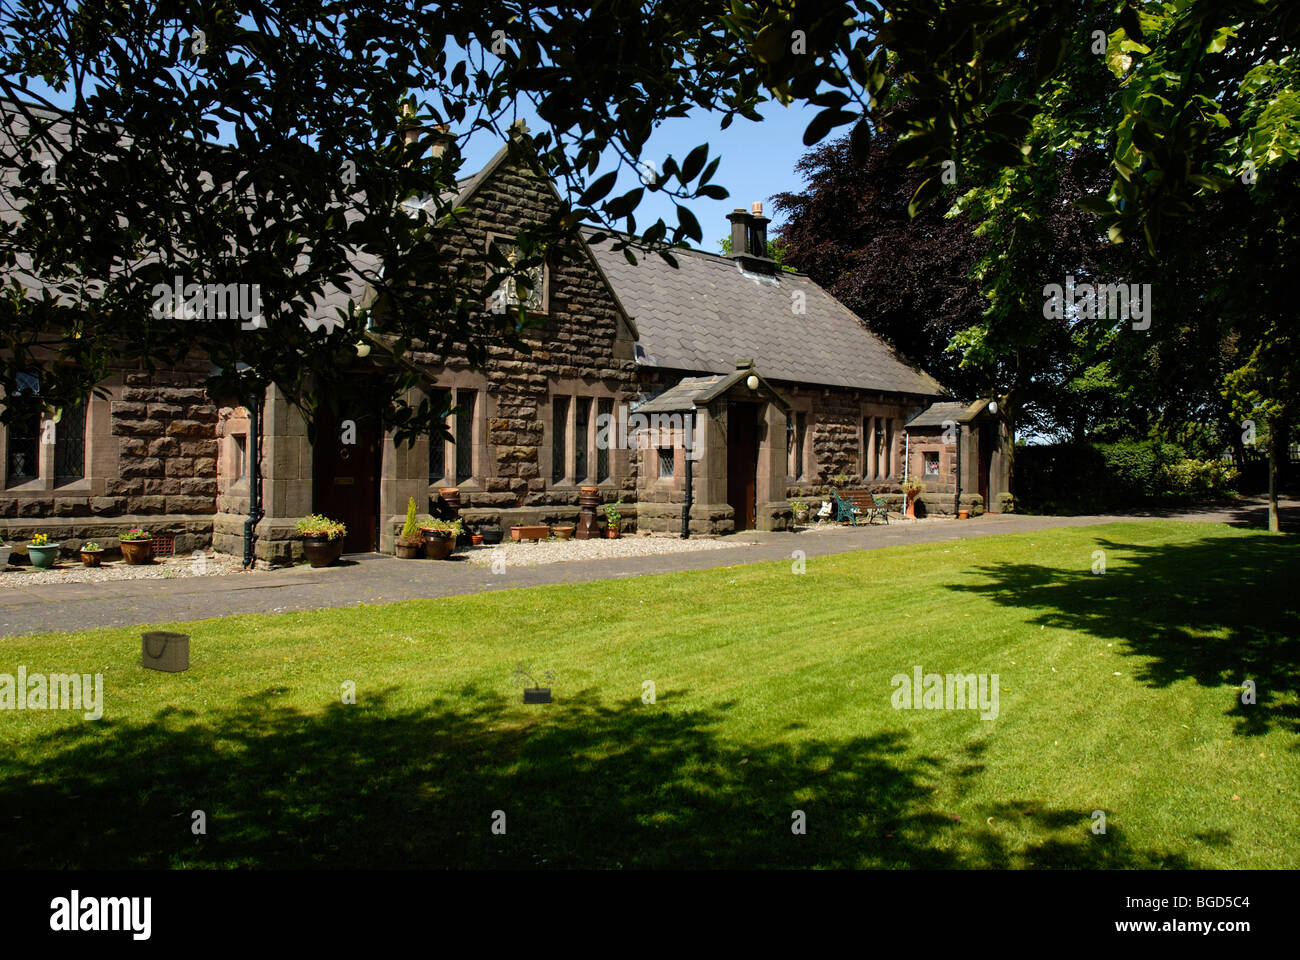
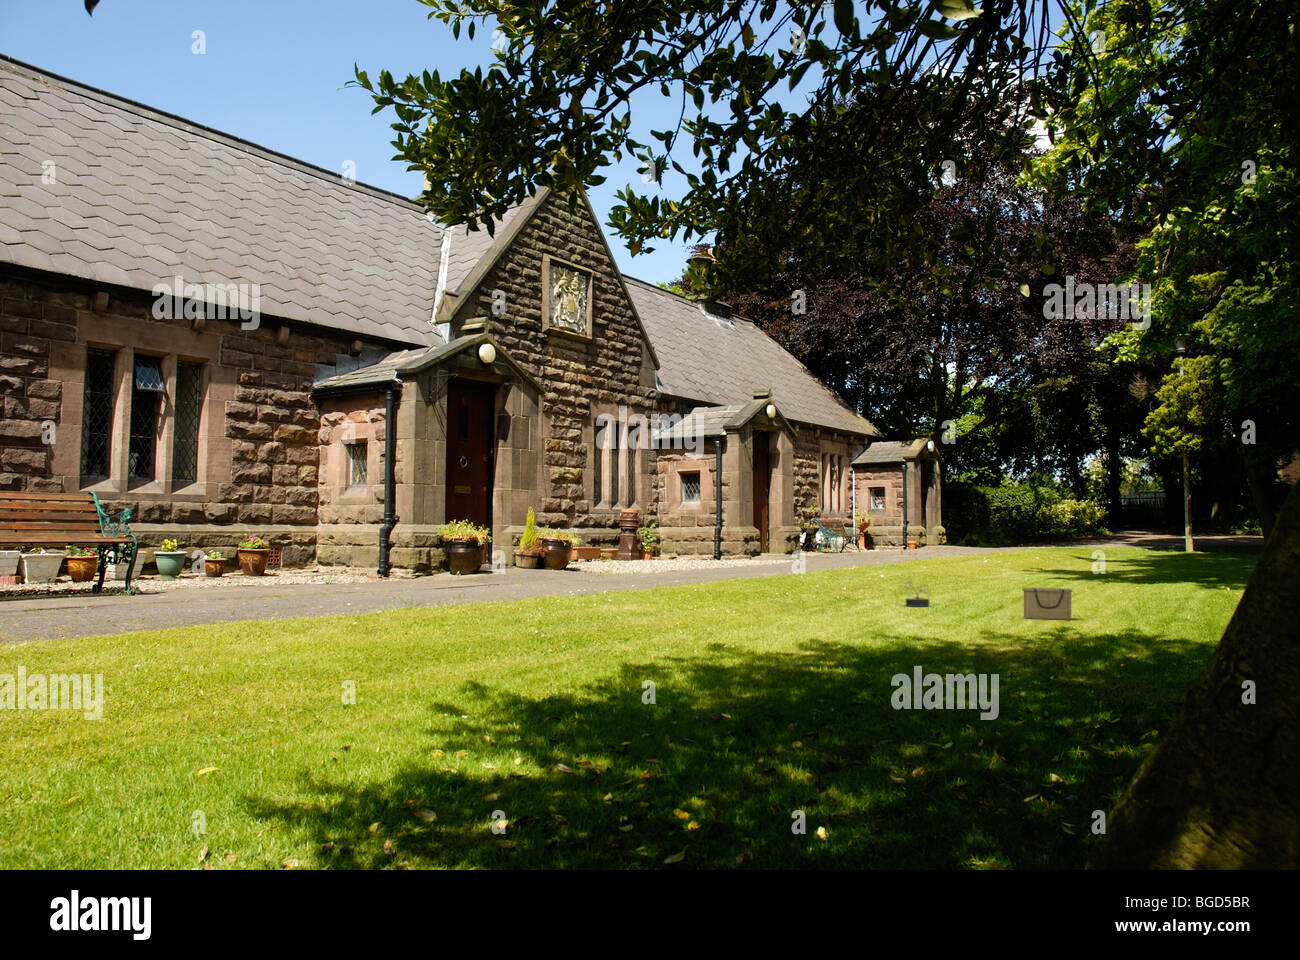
basket: present [140,631,191,672] -> present [1022,588,1073,620]

